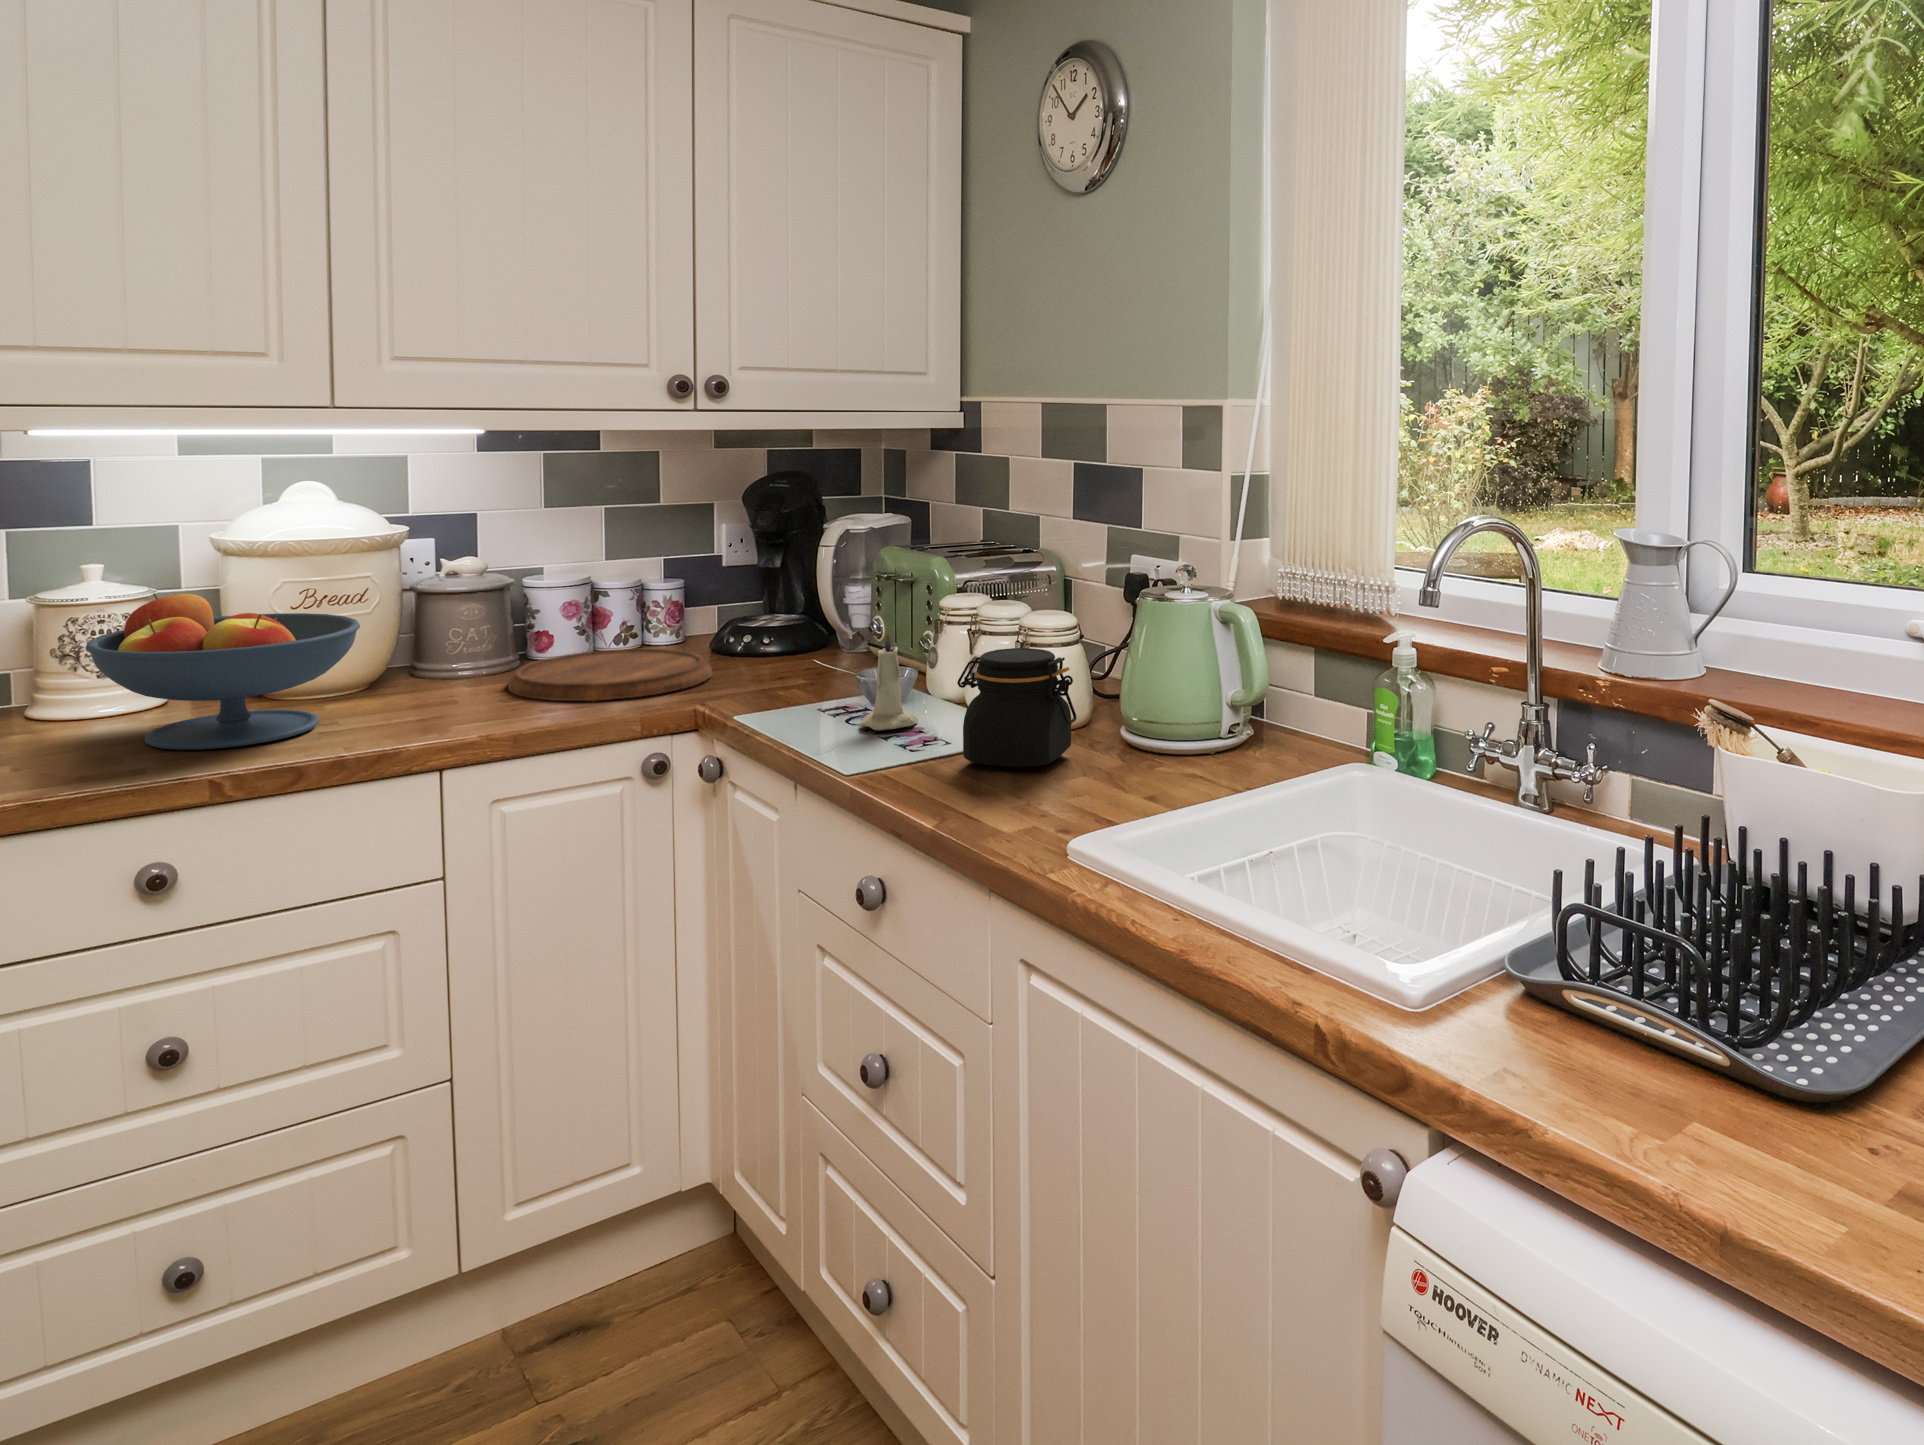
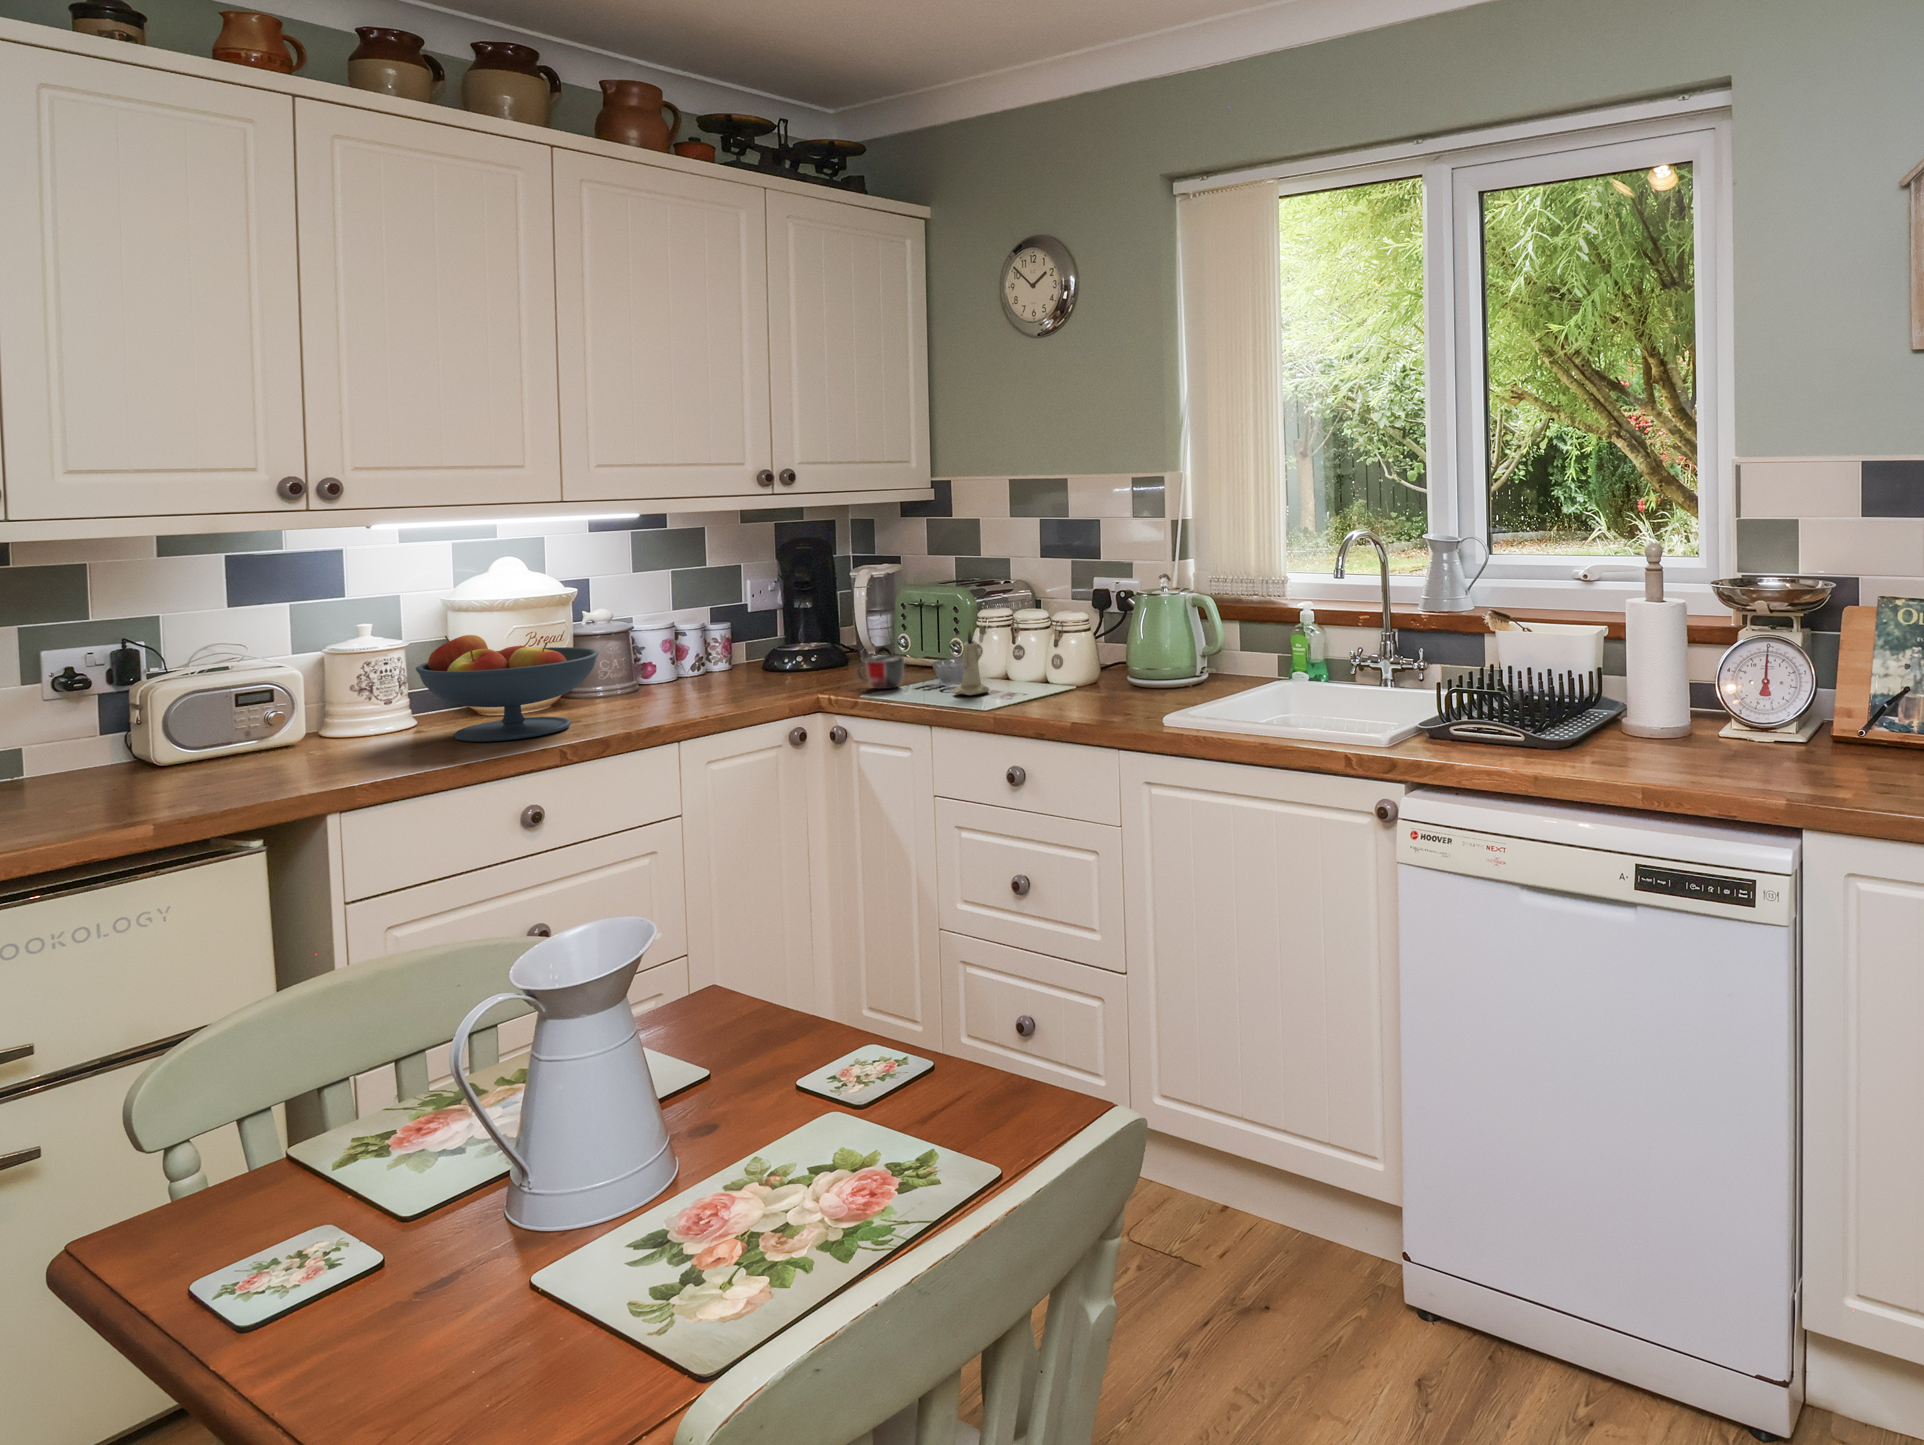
jar: present [957,648,1077,767] -> none [1040,630,1117,703]
cutting board: present [508,649,712,701] -> none [658,668,802,701]
mug: none [766,652,825,703] -> present [857,655,904,689]

